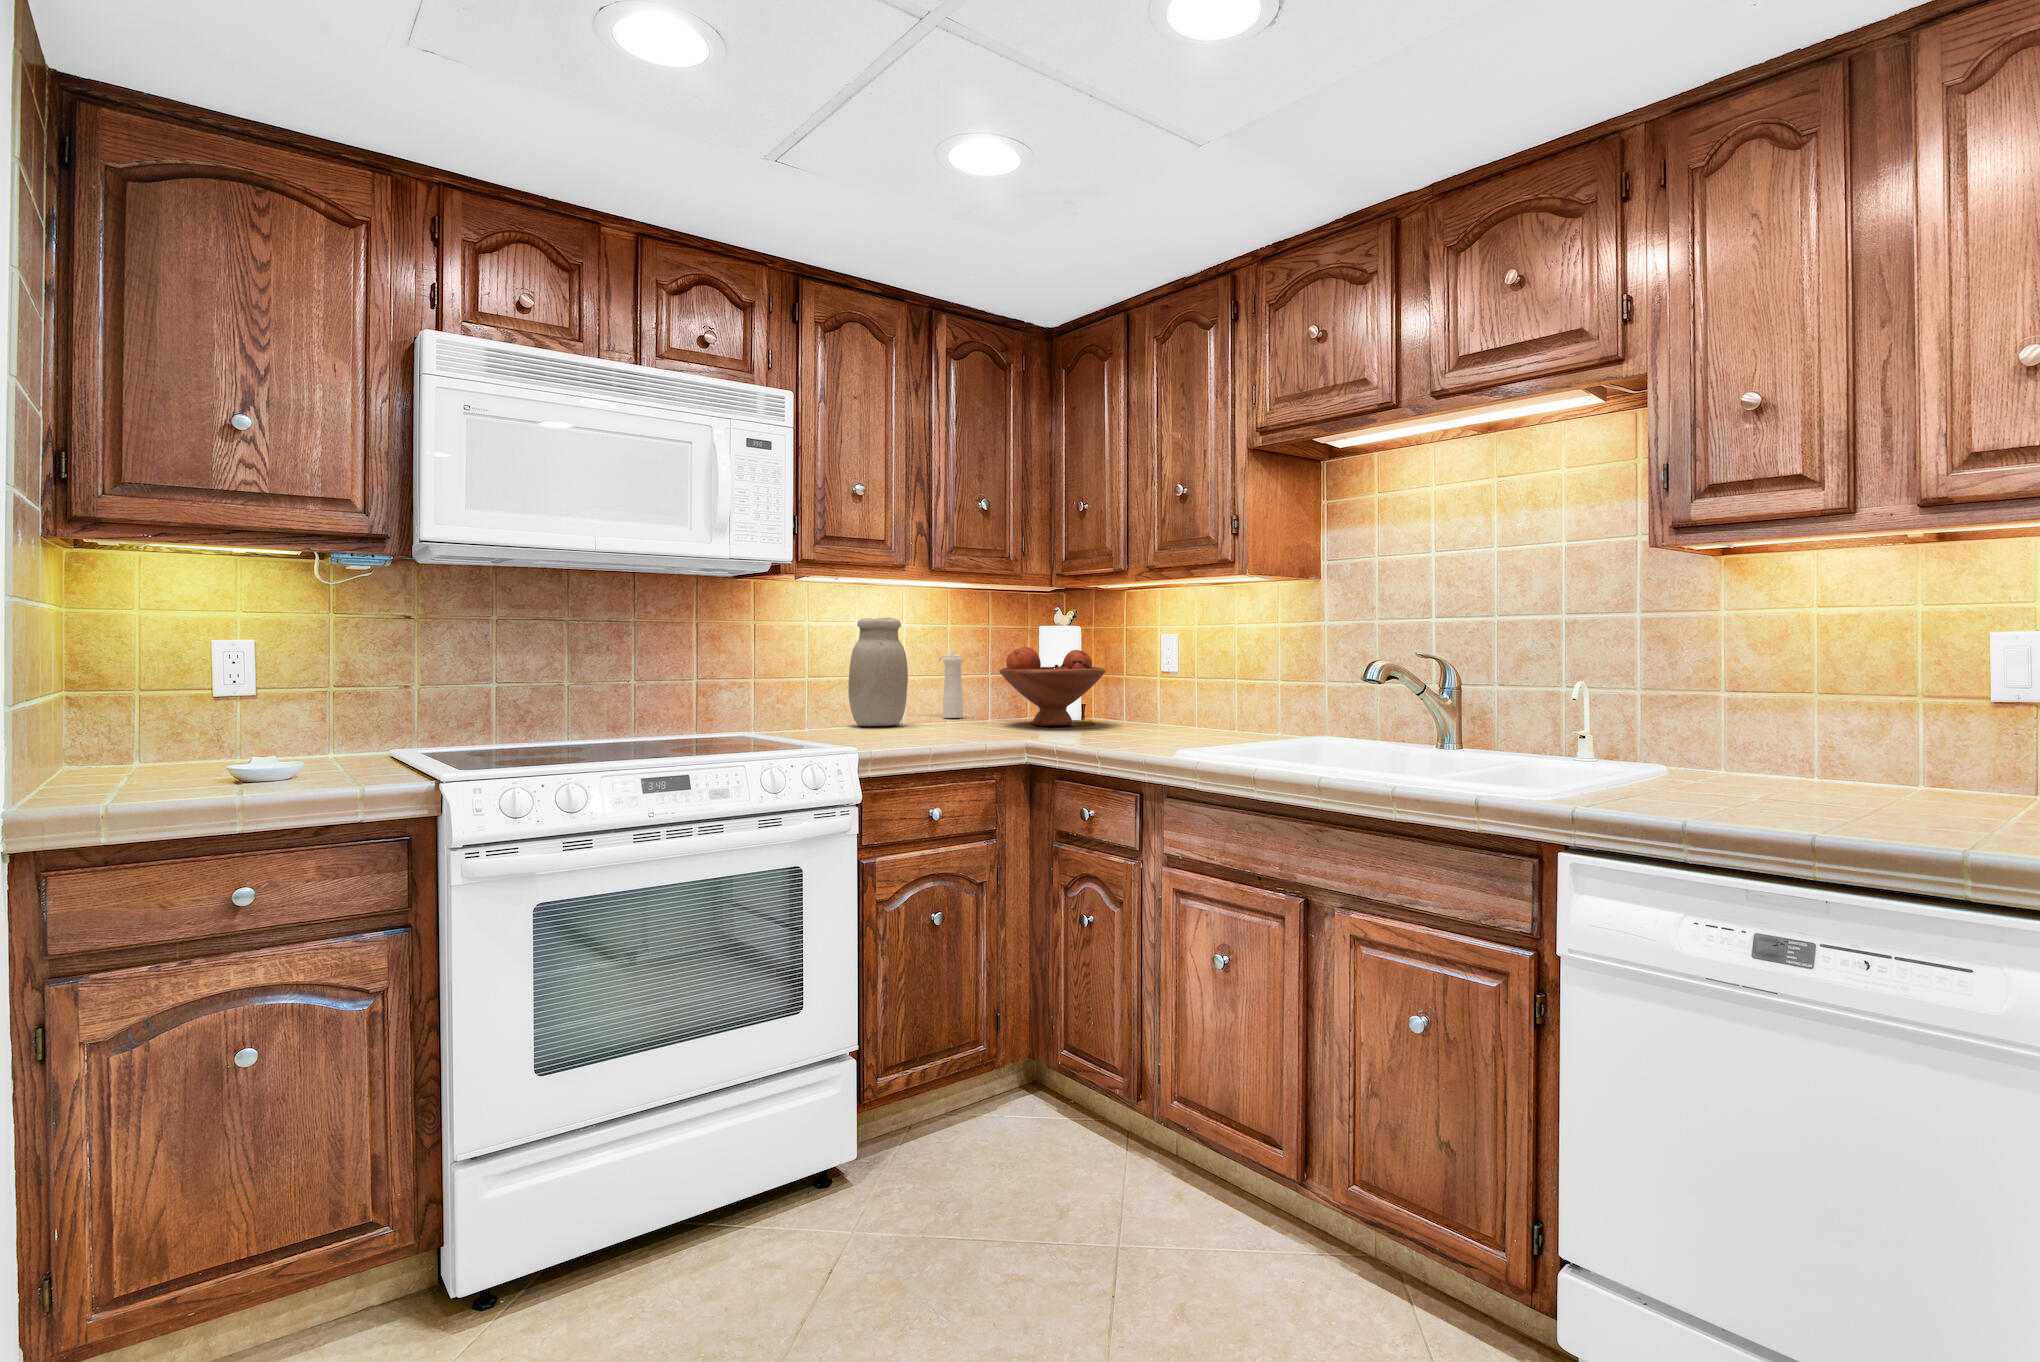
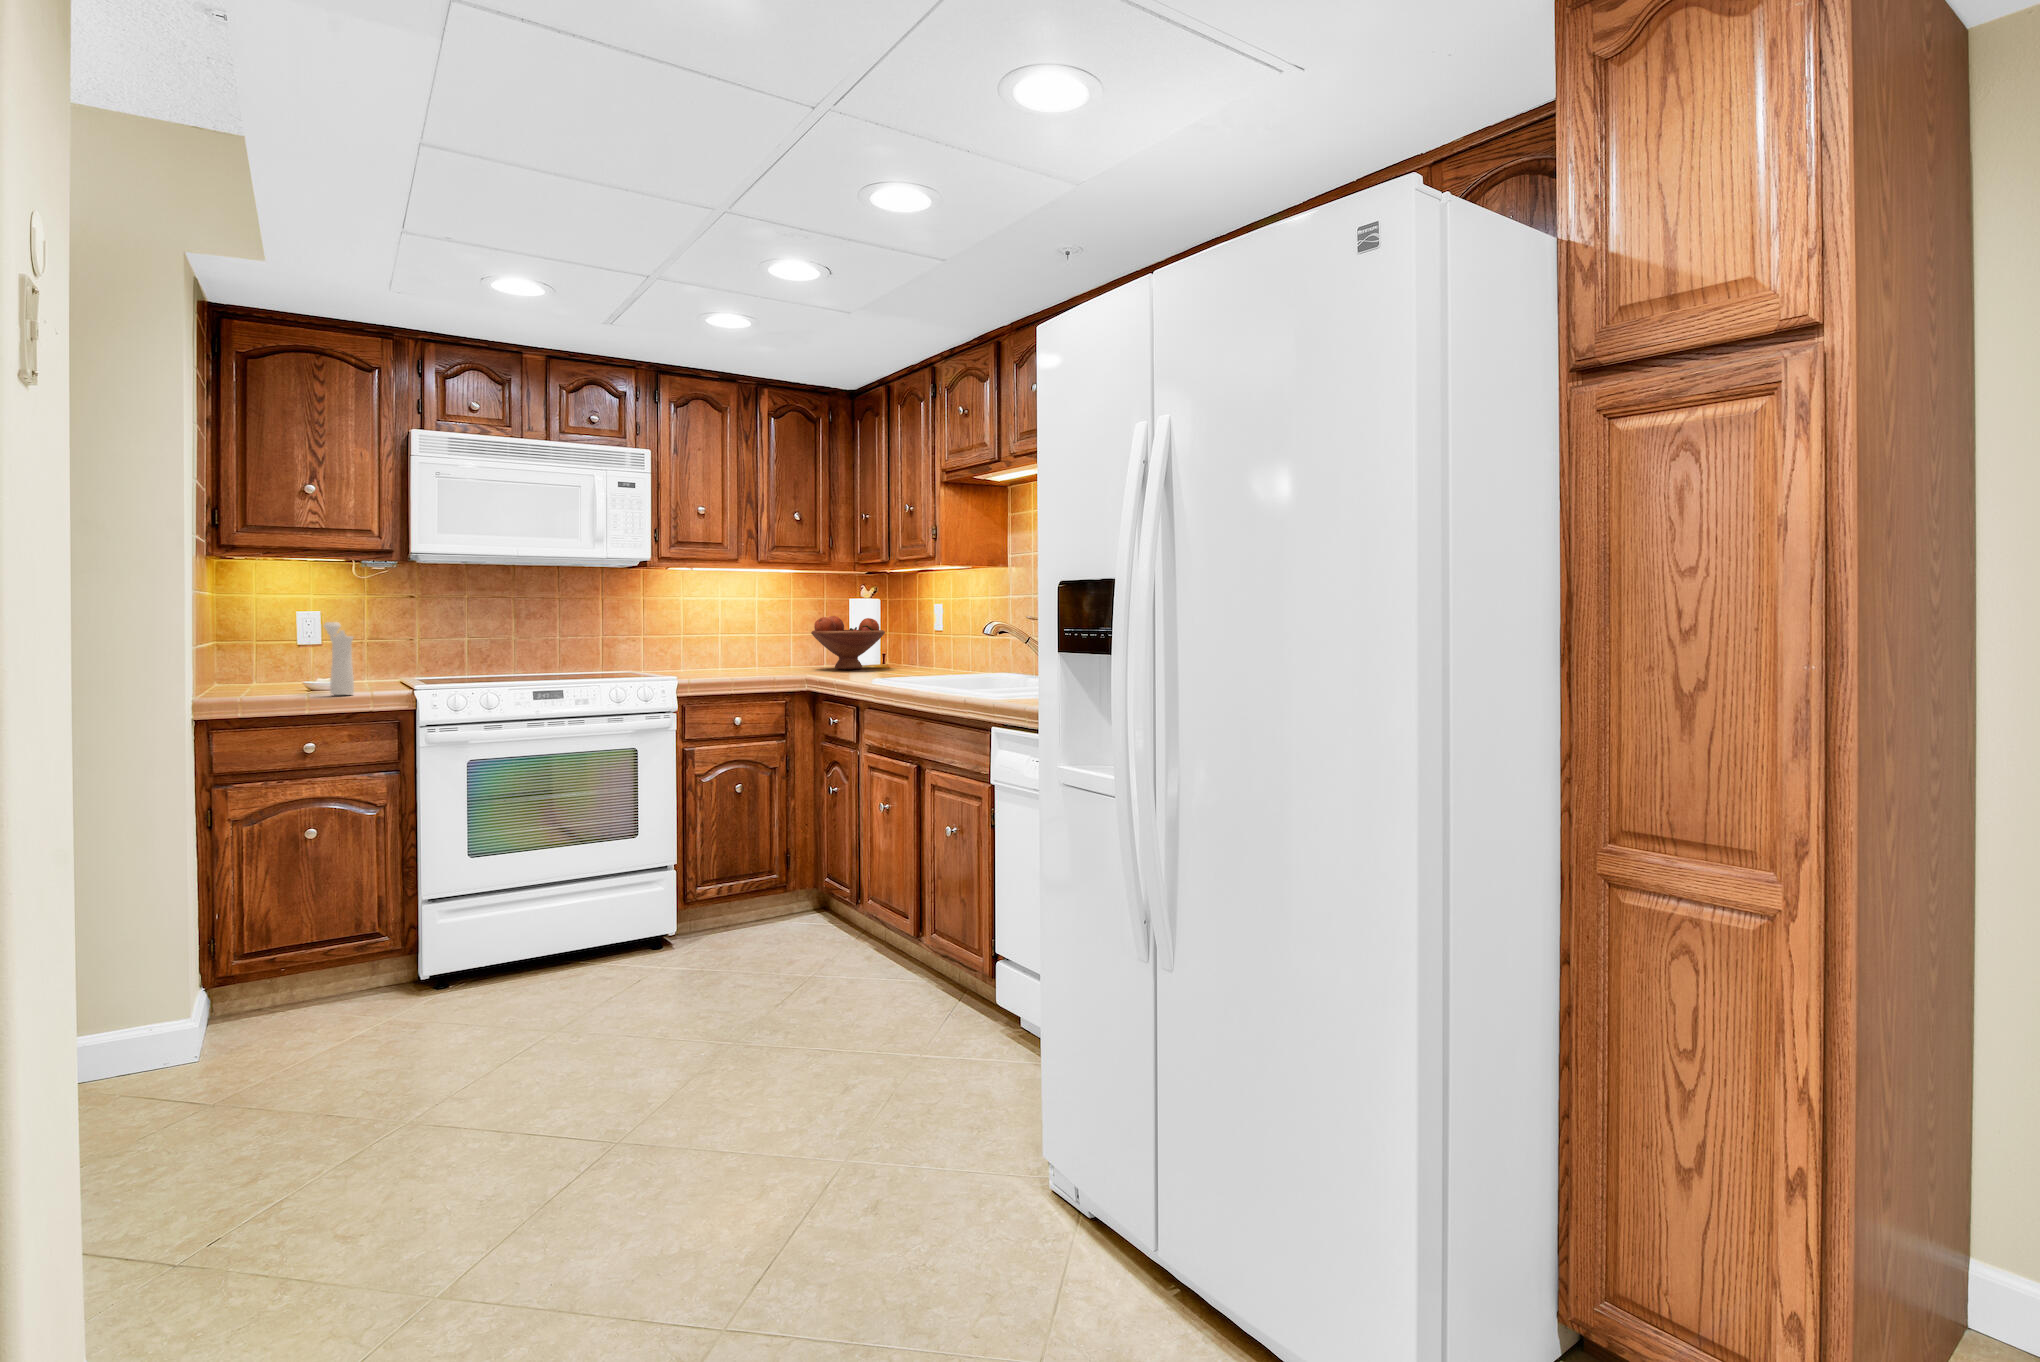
jar: present [848,618,908,726] -> none [709,596,750,669]
pepper mill: present [939,652,963,718] -> present [324,622,354,695]

